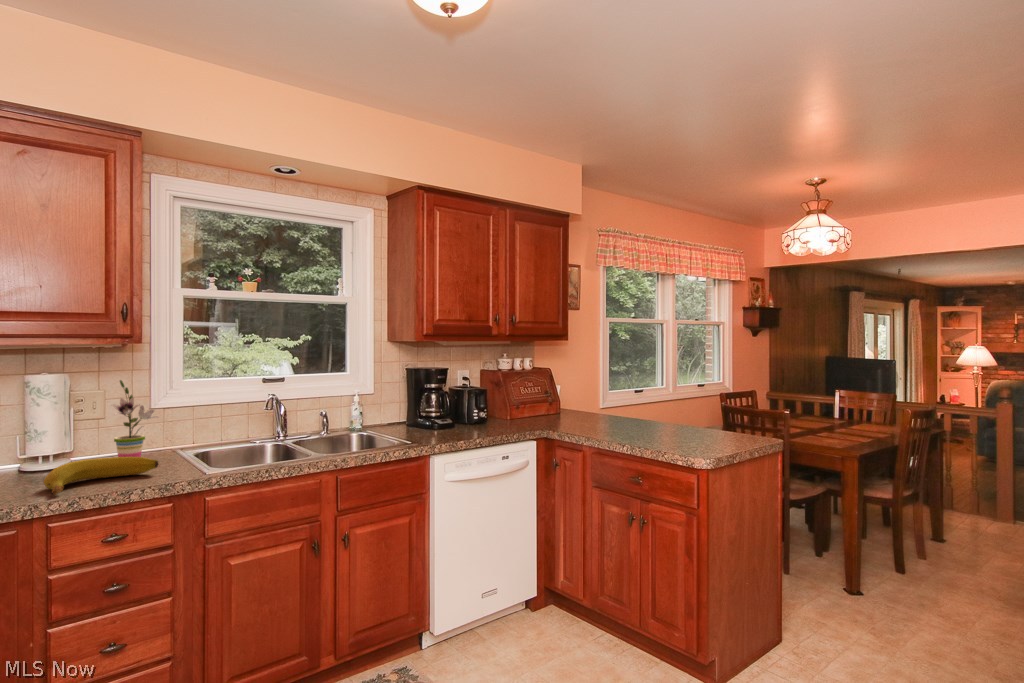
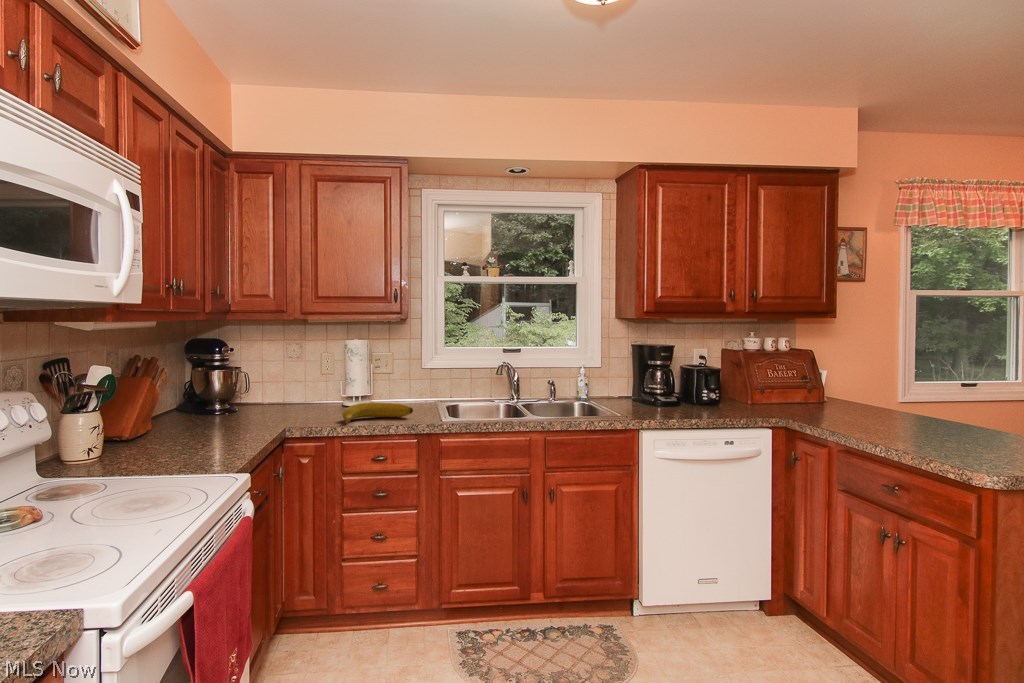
potted plant: present [112,380,155,457] -> none [392,348,425,409]

